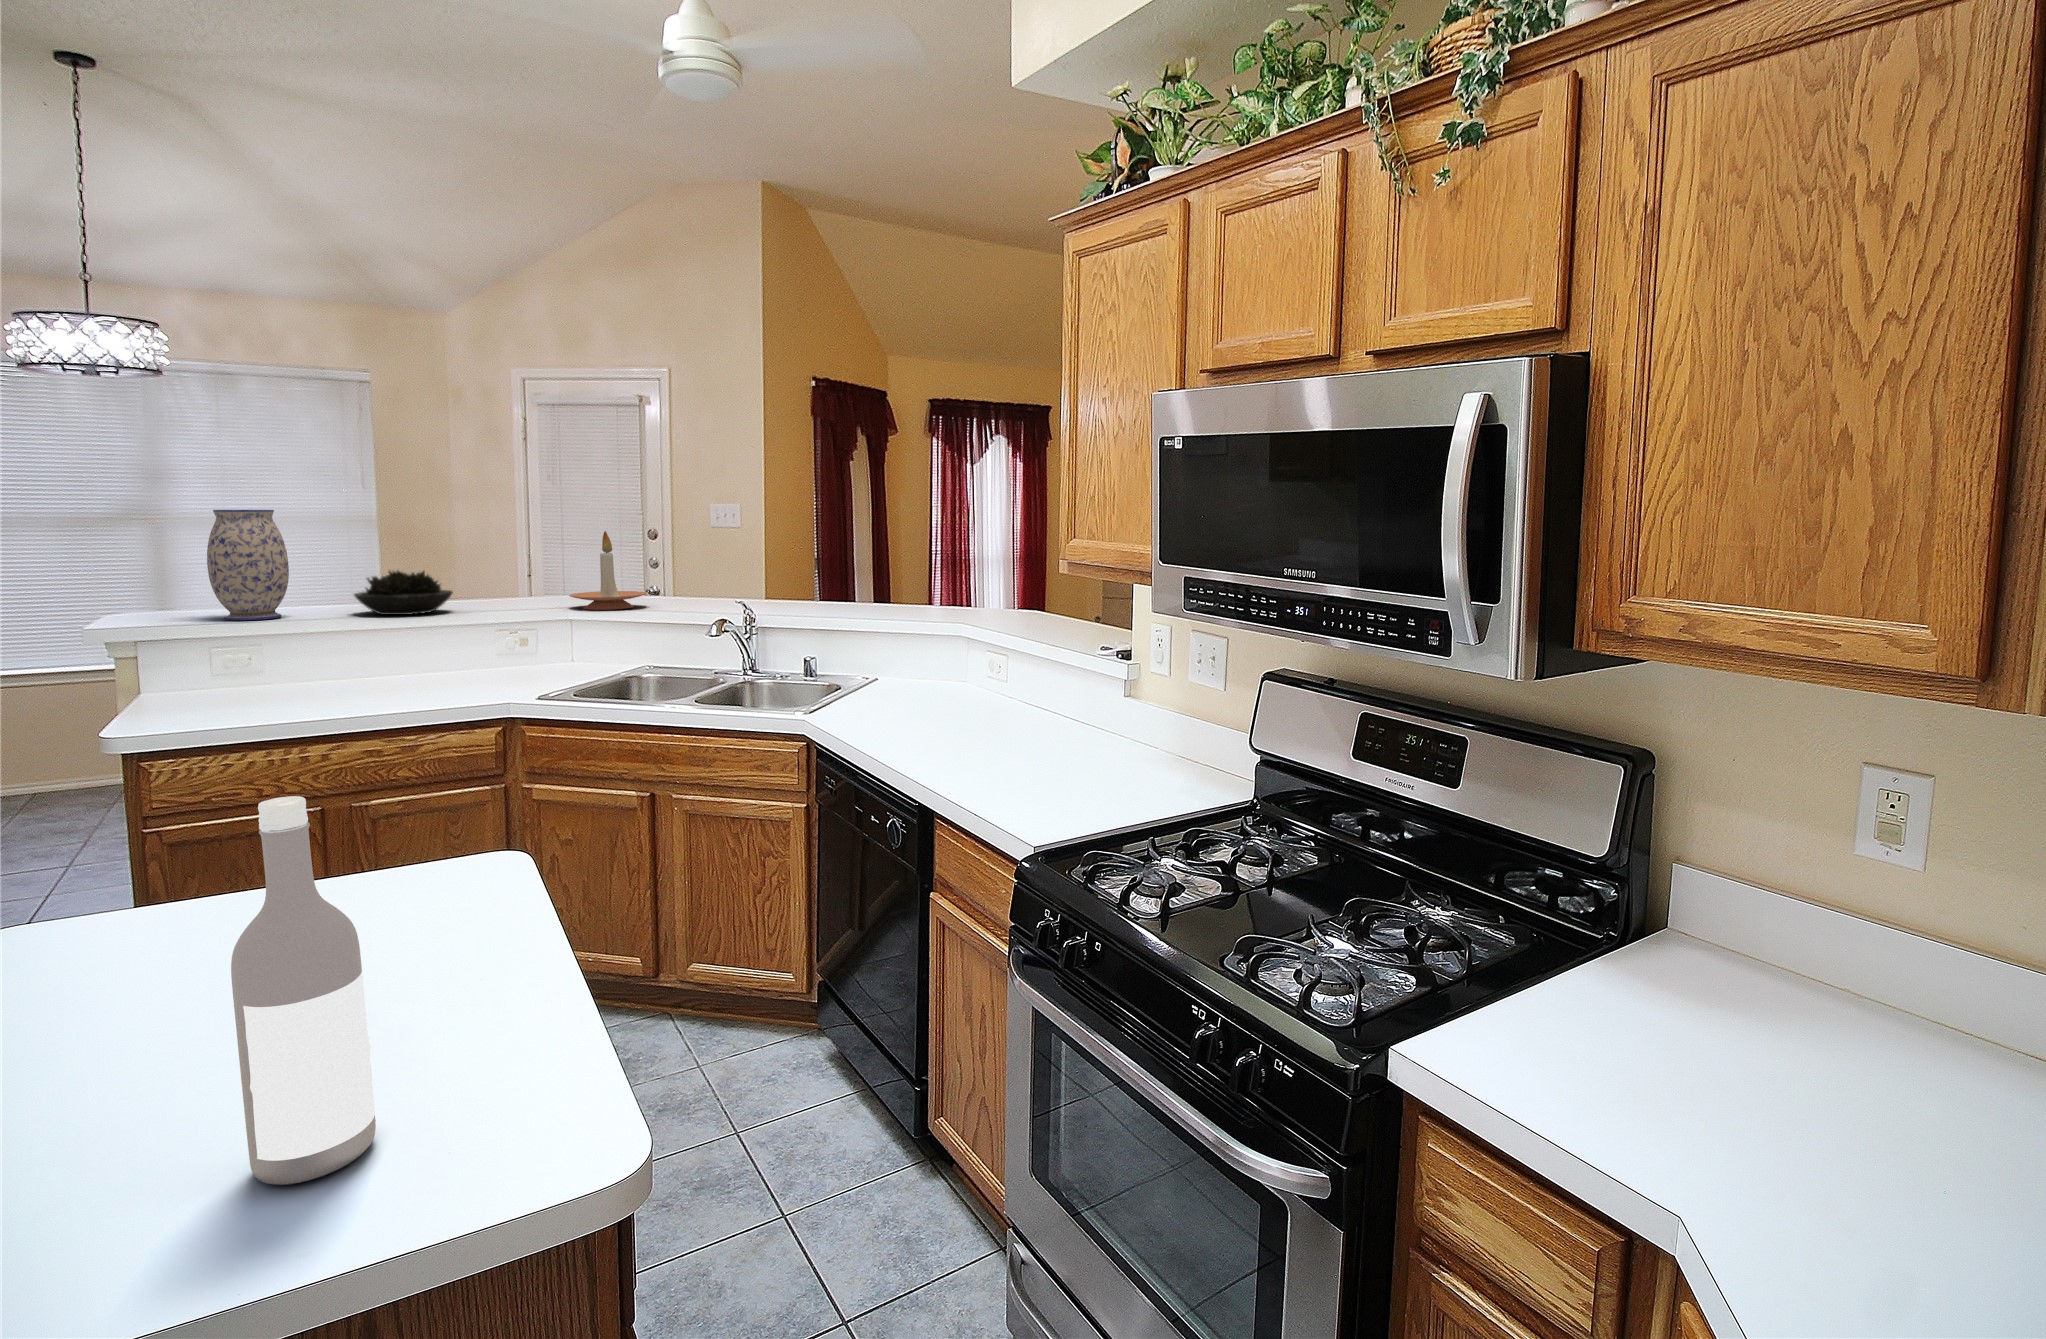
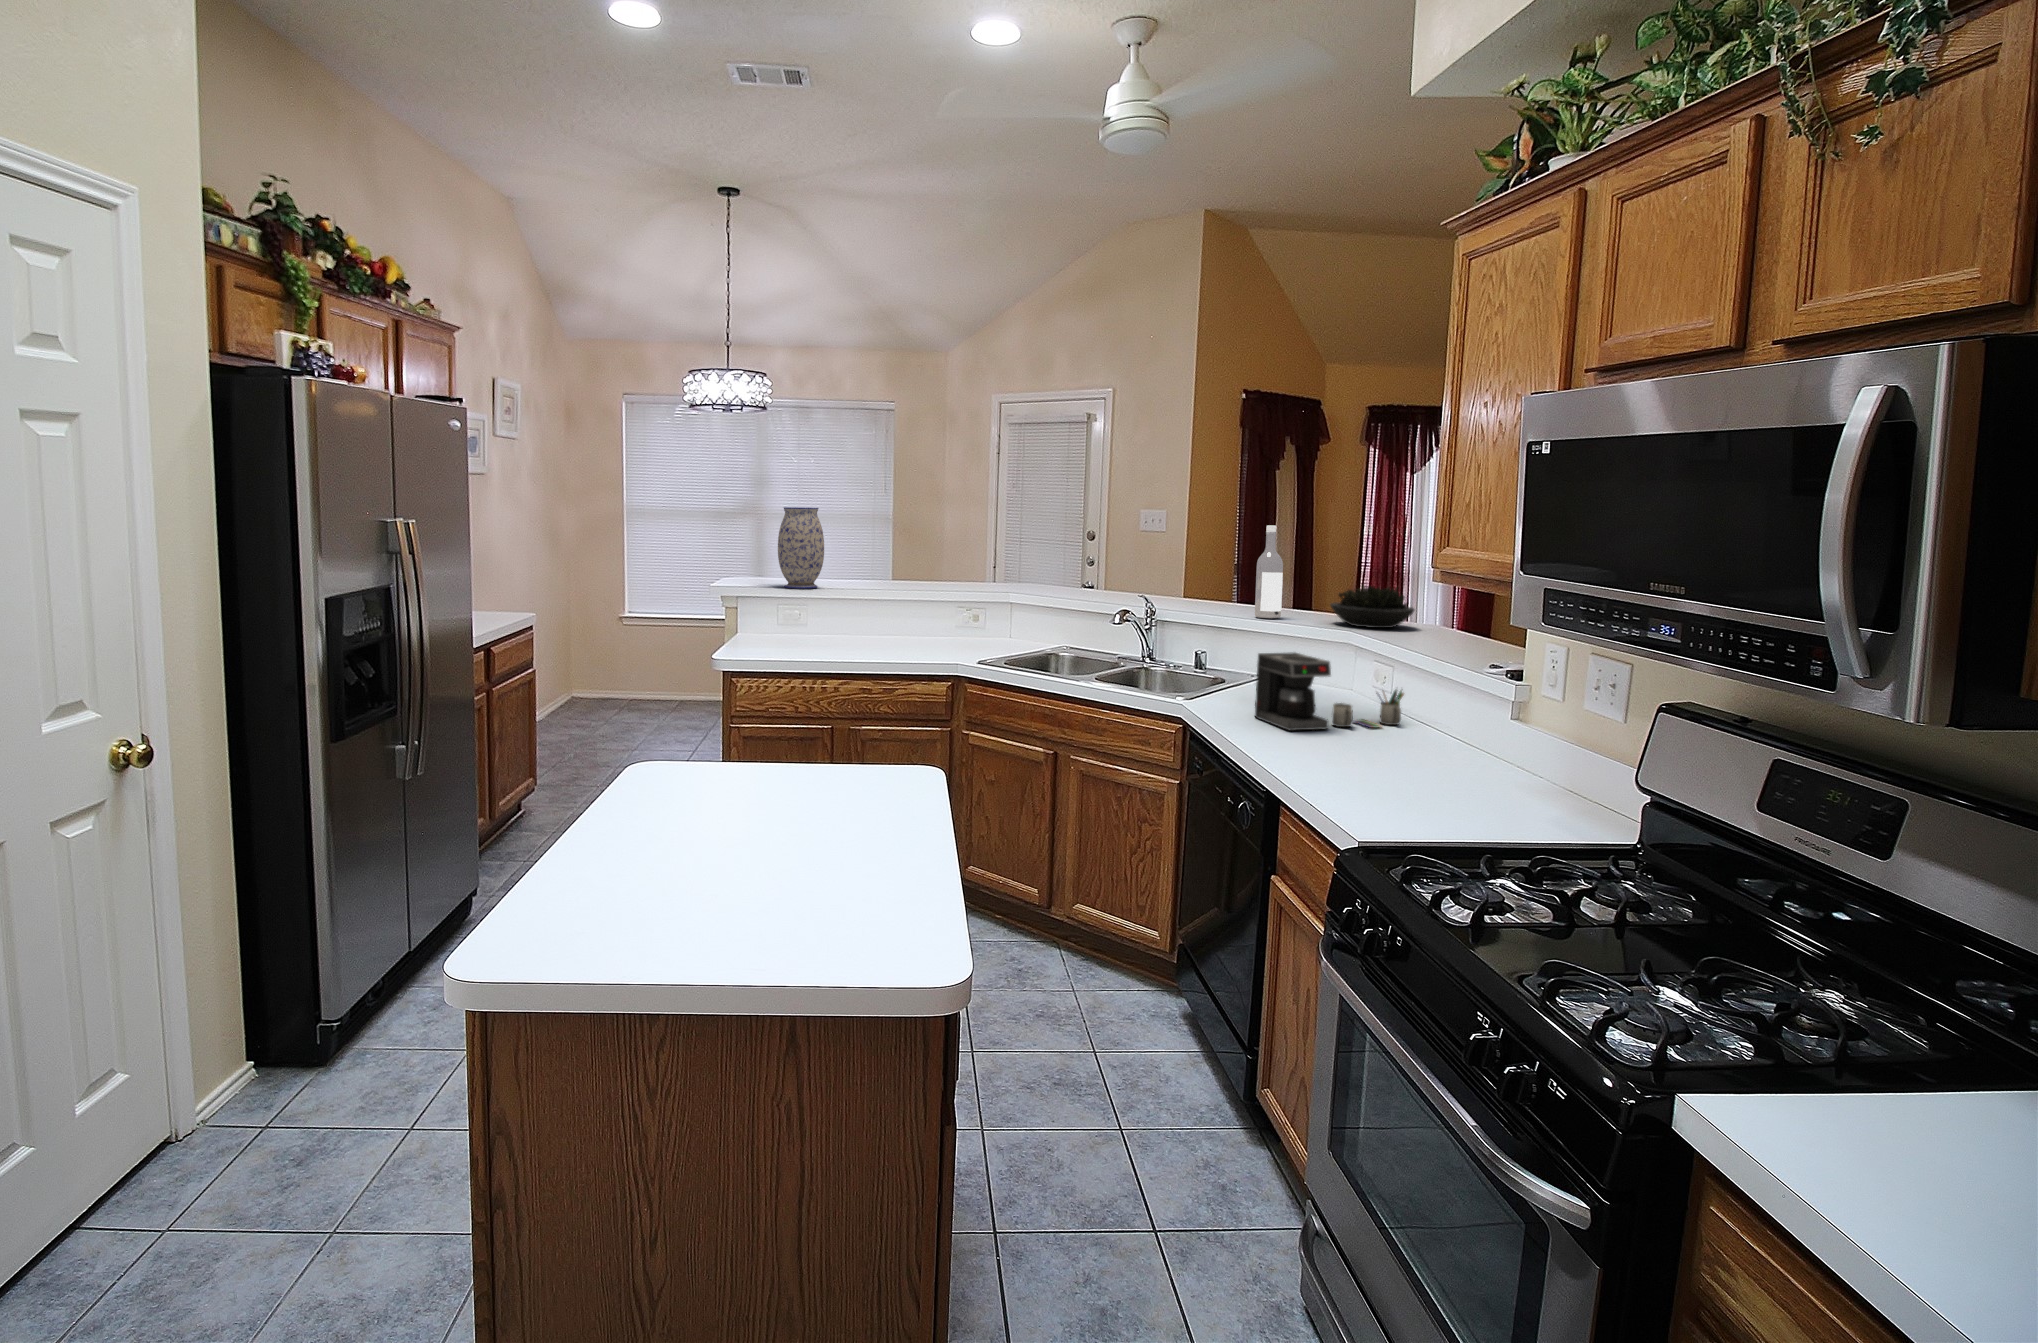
candle holder: present [569,531,647,610] -> none [1010,529,1071,597]
succulent plant: present [354,571,453,615] -> present [1331,586,1414,628]
coffee maker: none [882,653,1023,735] -> present [1255,653,1404,731]
wine bottle: present [231,796,376,1185] -> present [1255,525,1283,619]

